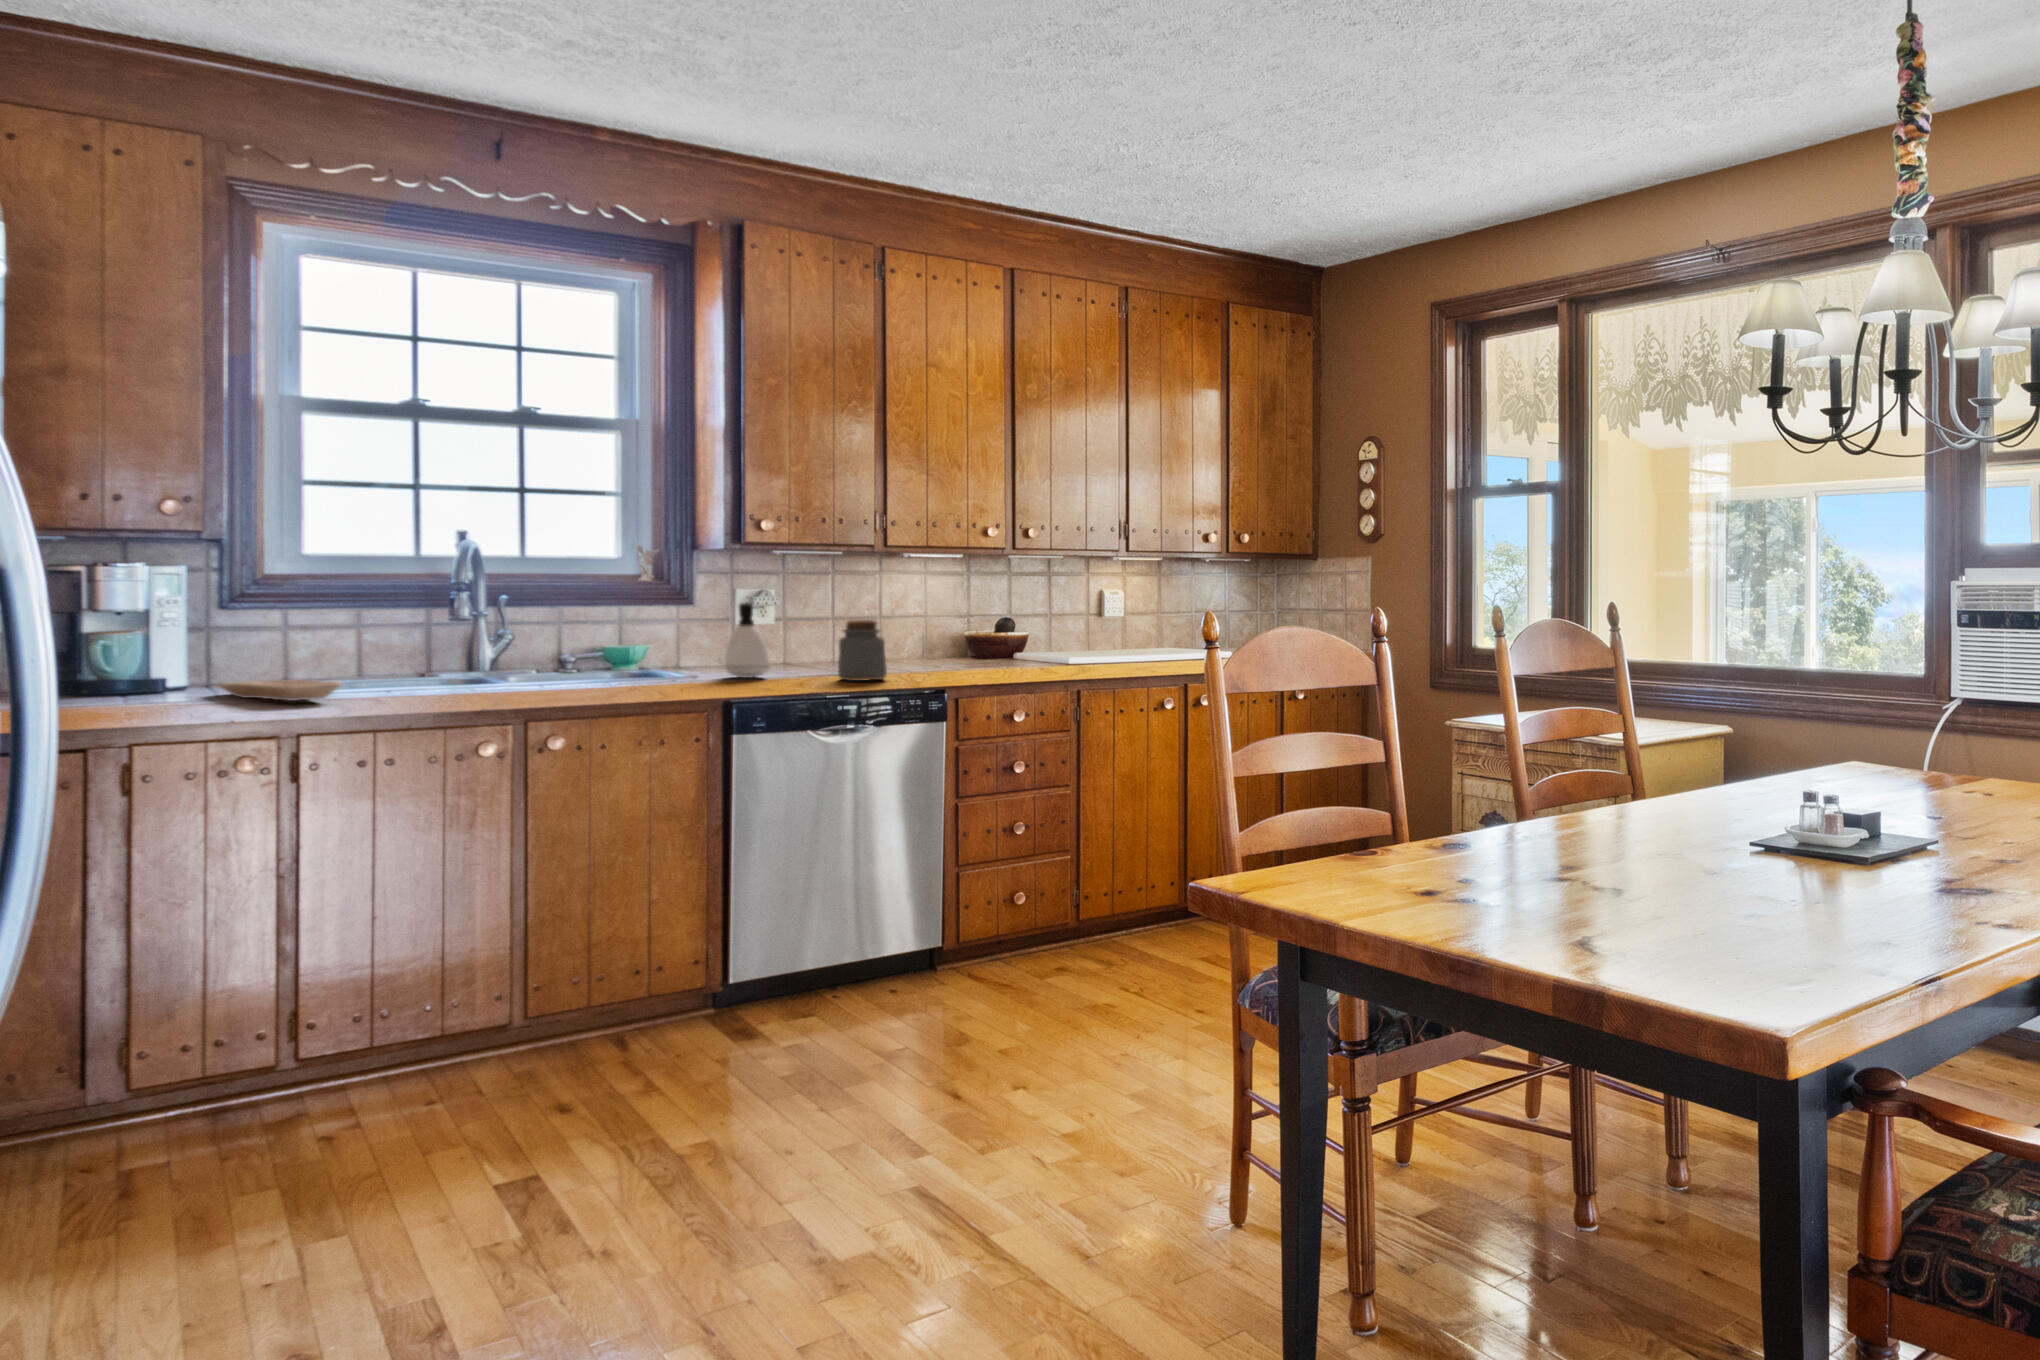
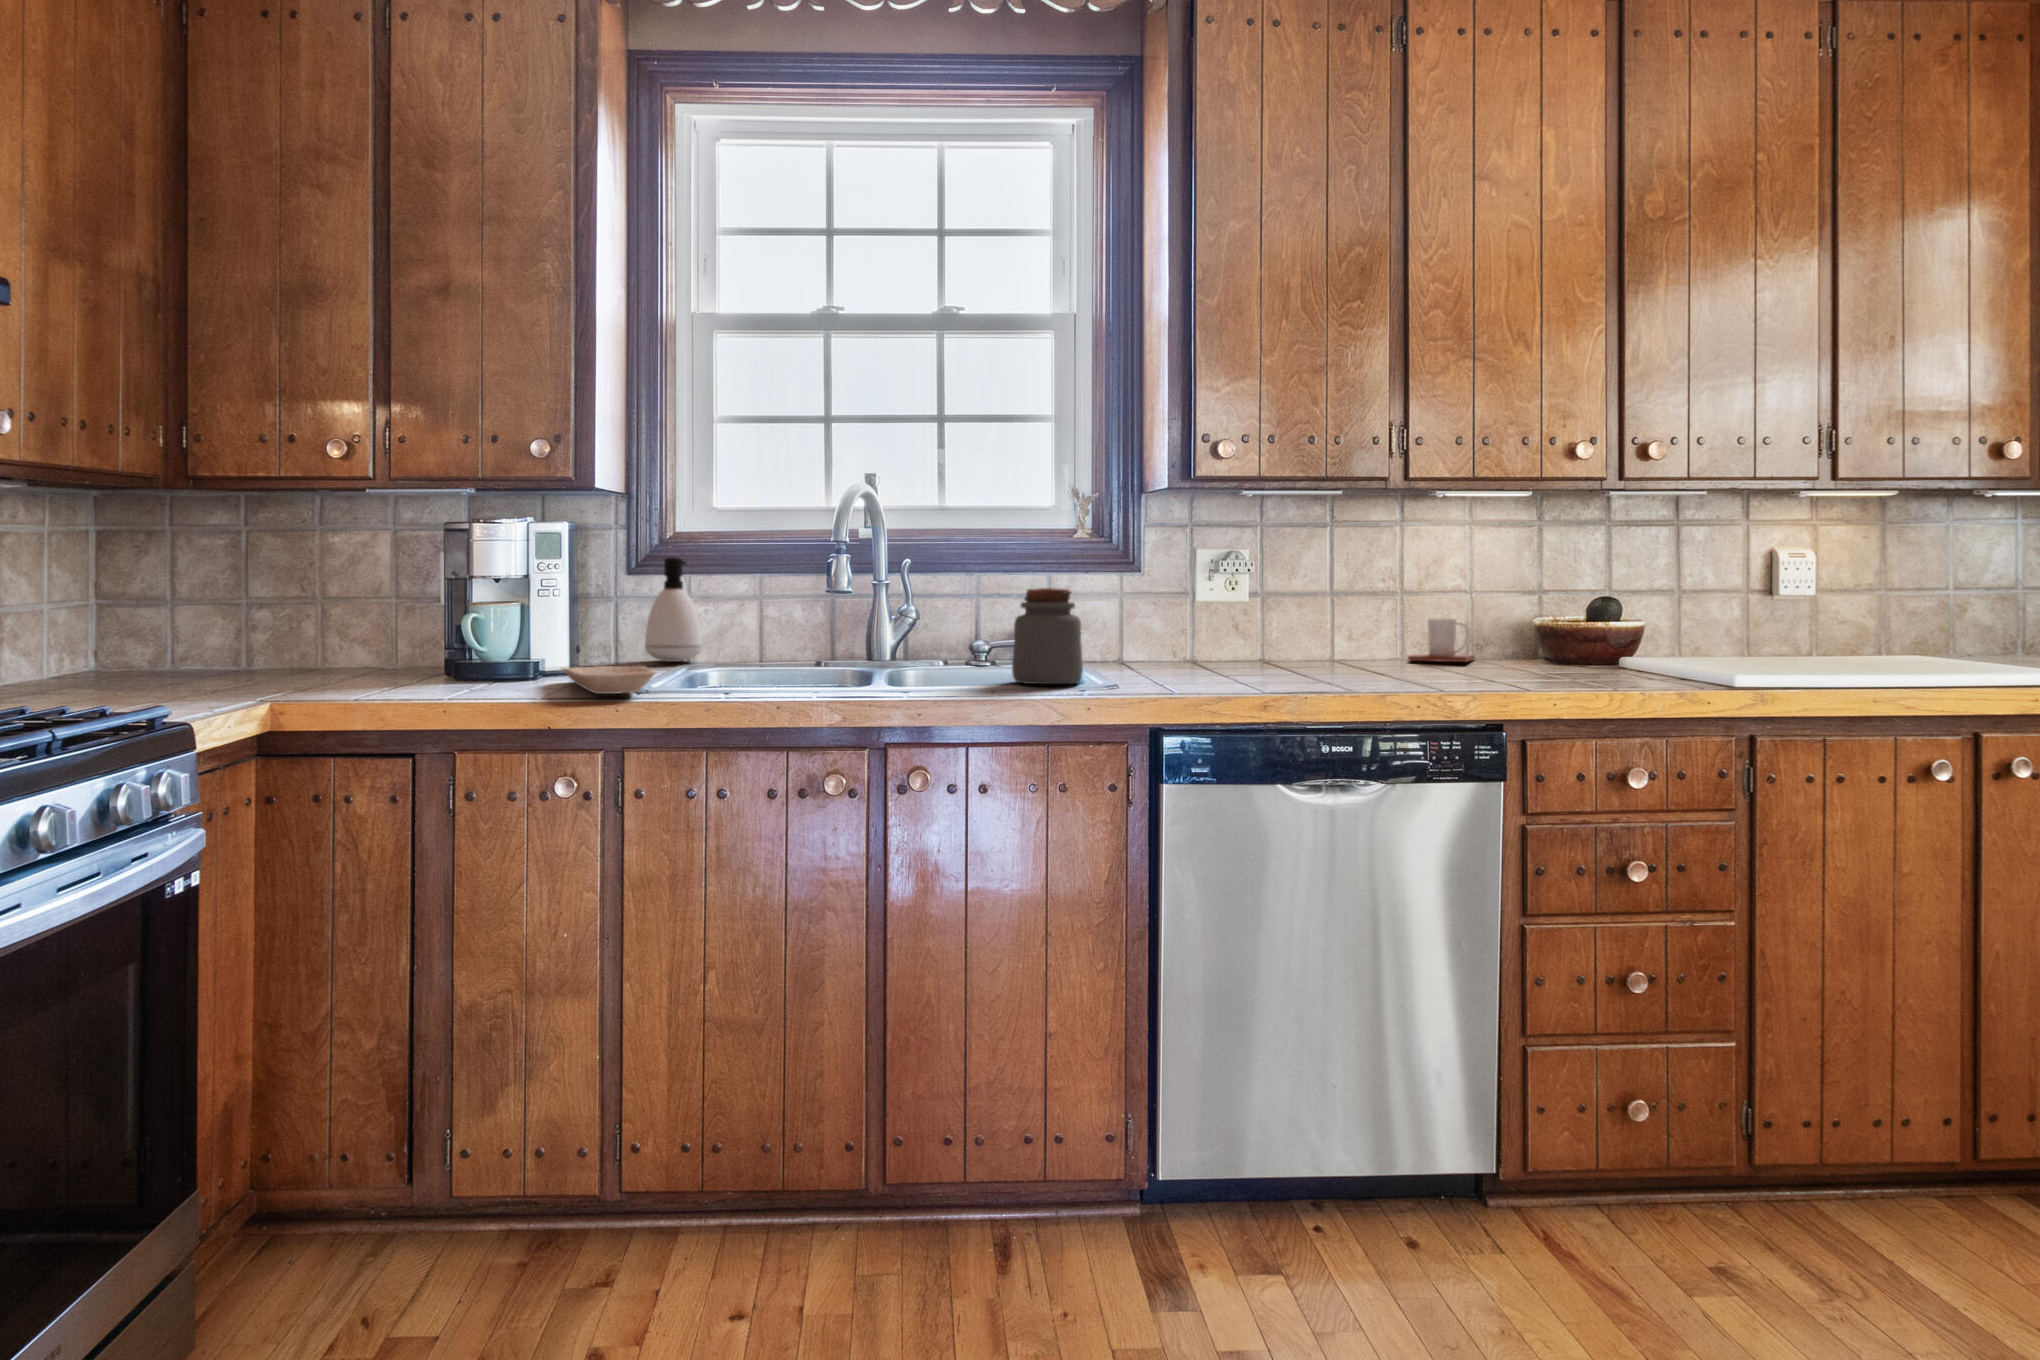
soap dispenser: present [725,603,770,678] -> present [645,557,702,662]
jar: present [838,620,887,681] -> present [1012,588,1083,684]
mug: none [888,634,930,661] -> present [1408,619,1475,662]

